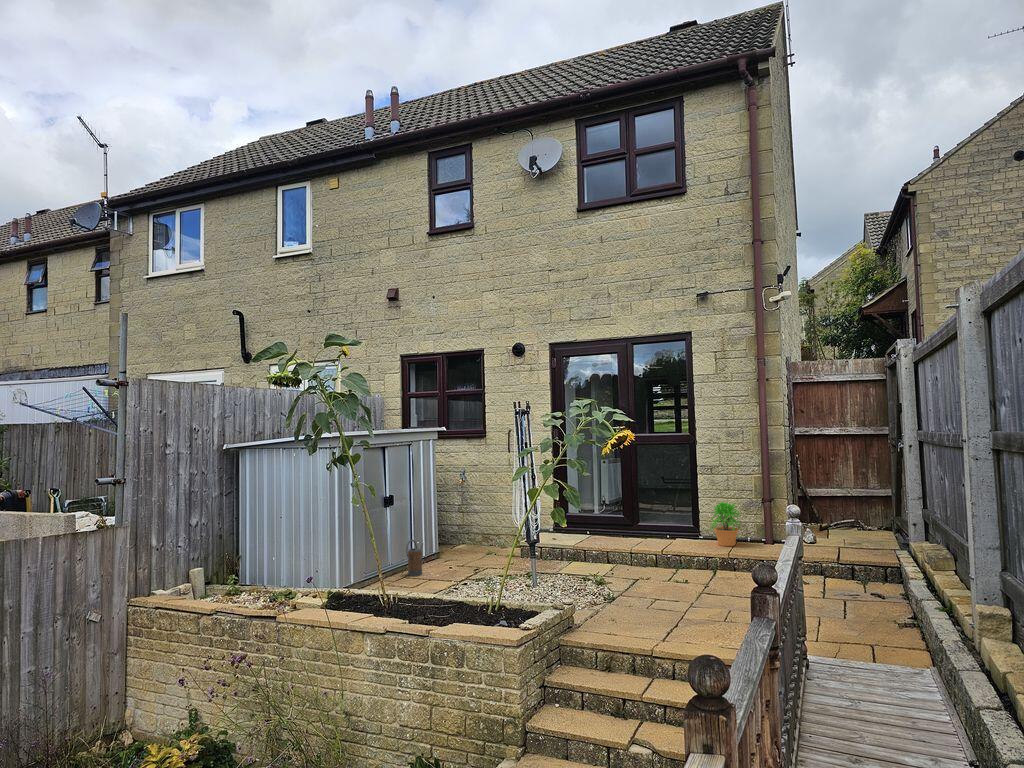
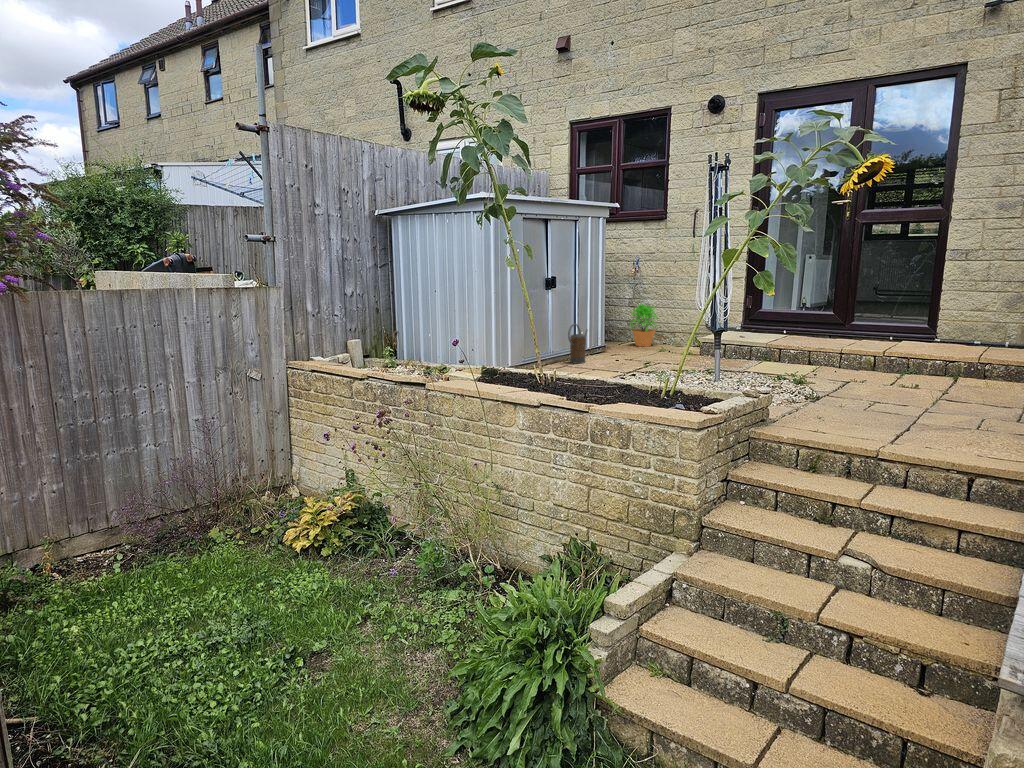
potted plant: present [711,502,740,546] -> present [630,304,658,347]

